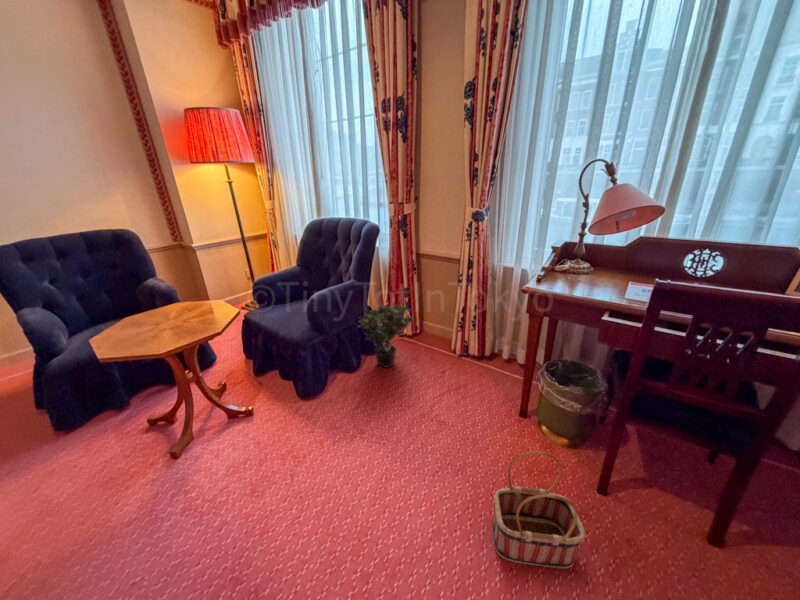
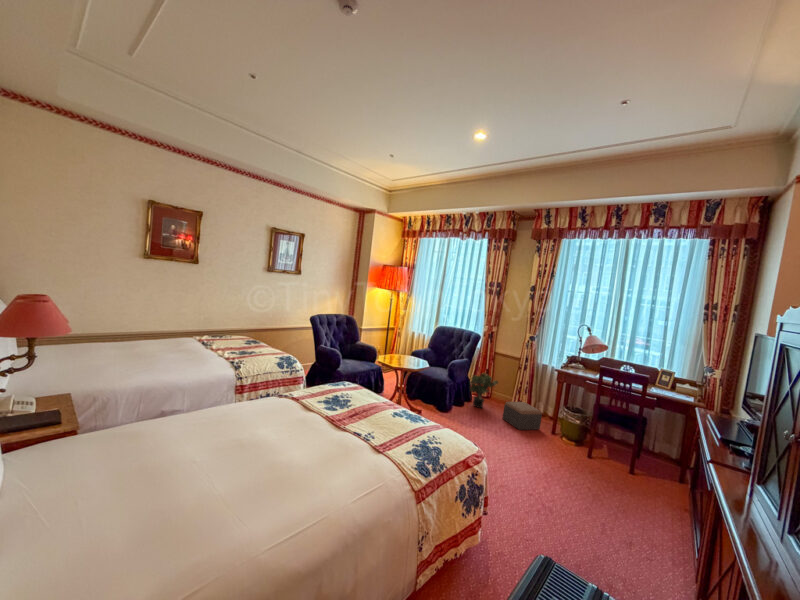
footstool: none [422,352,495,424] -> present [502,402,542,430]
basket: present [492,451,585,568] -> none [549,421,584,467]

